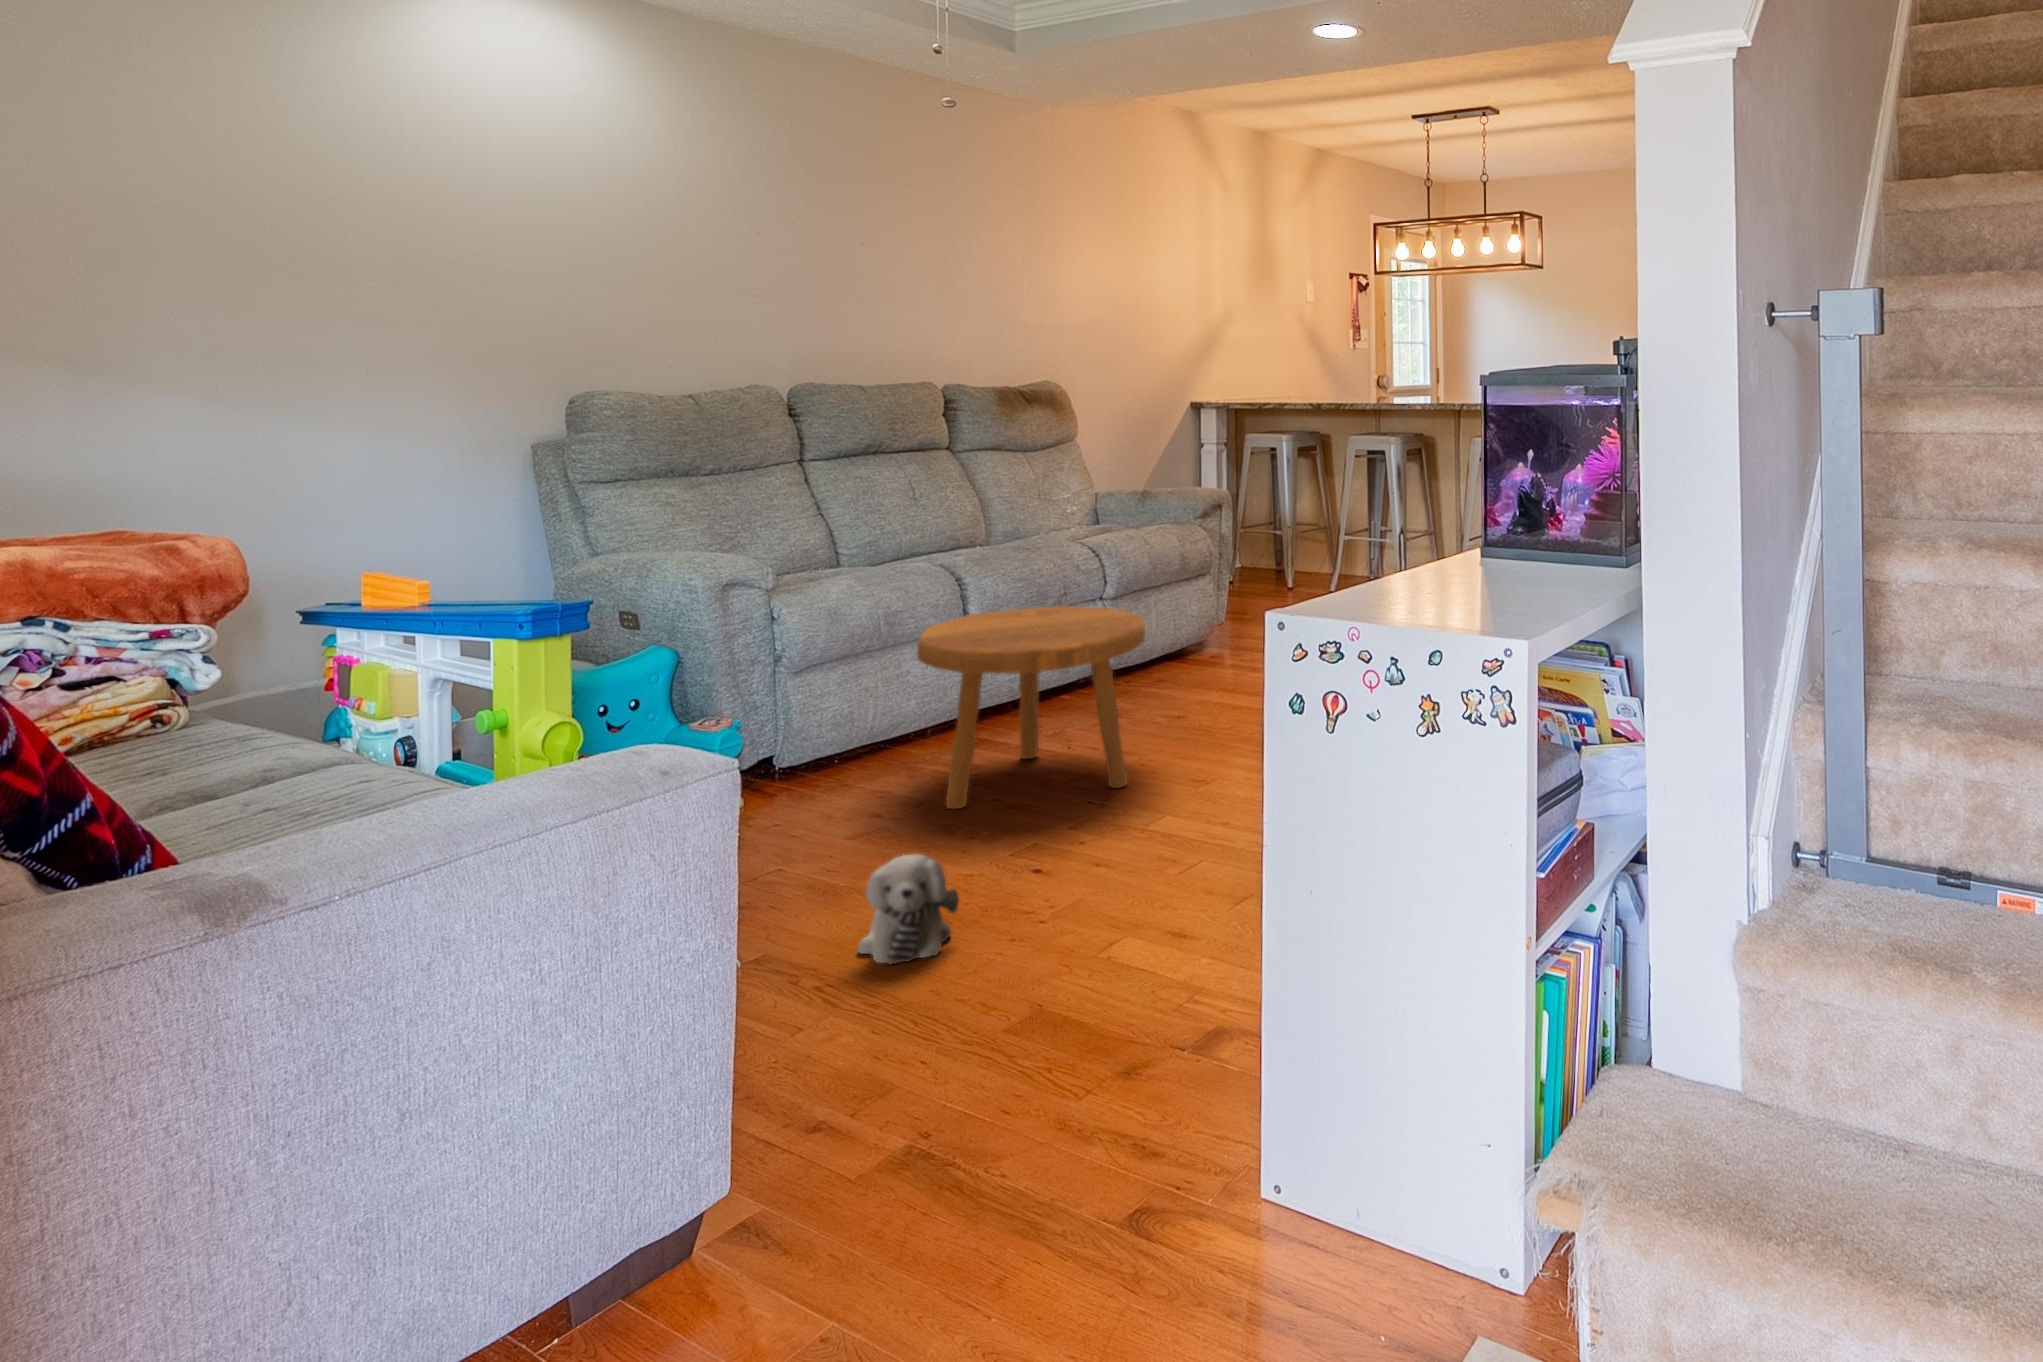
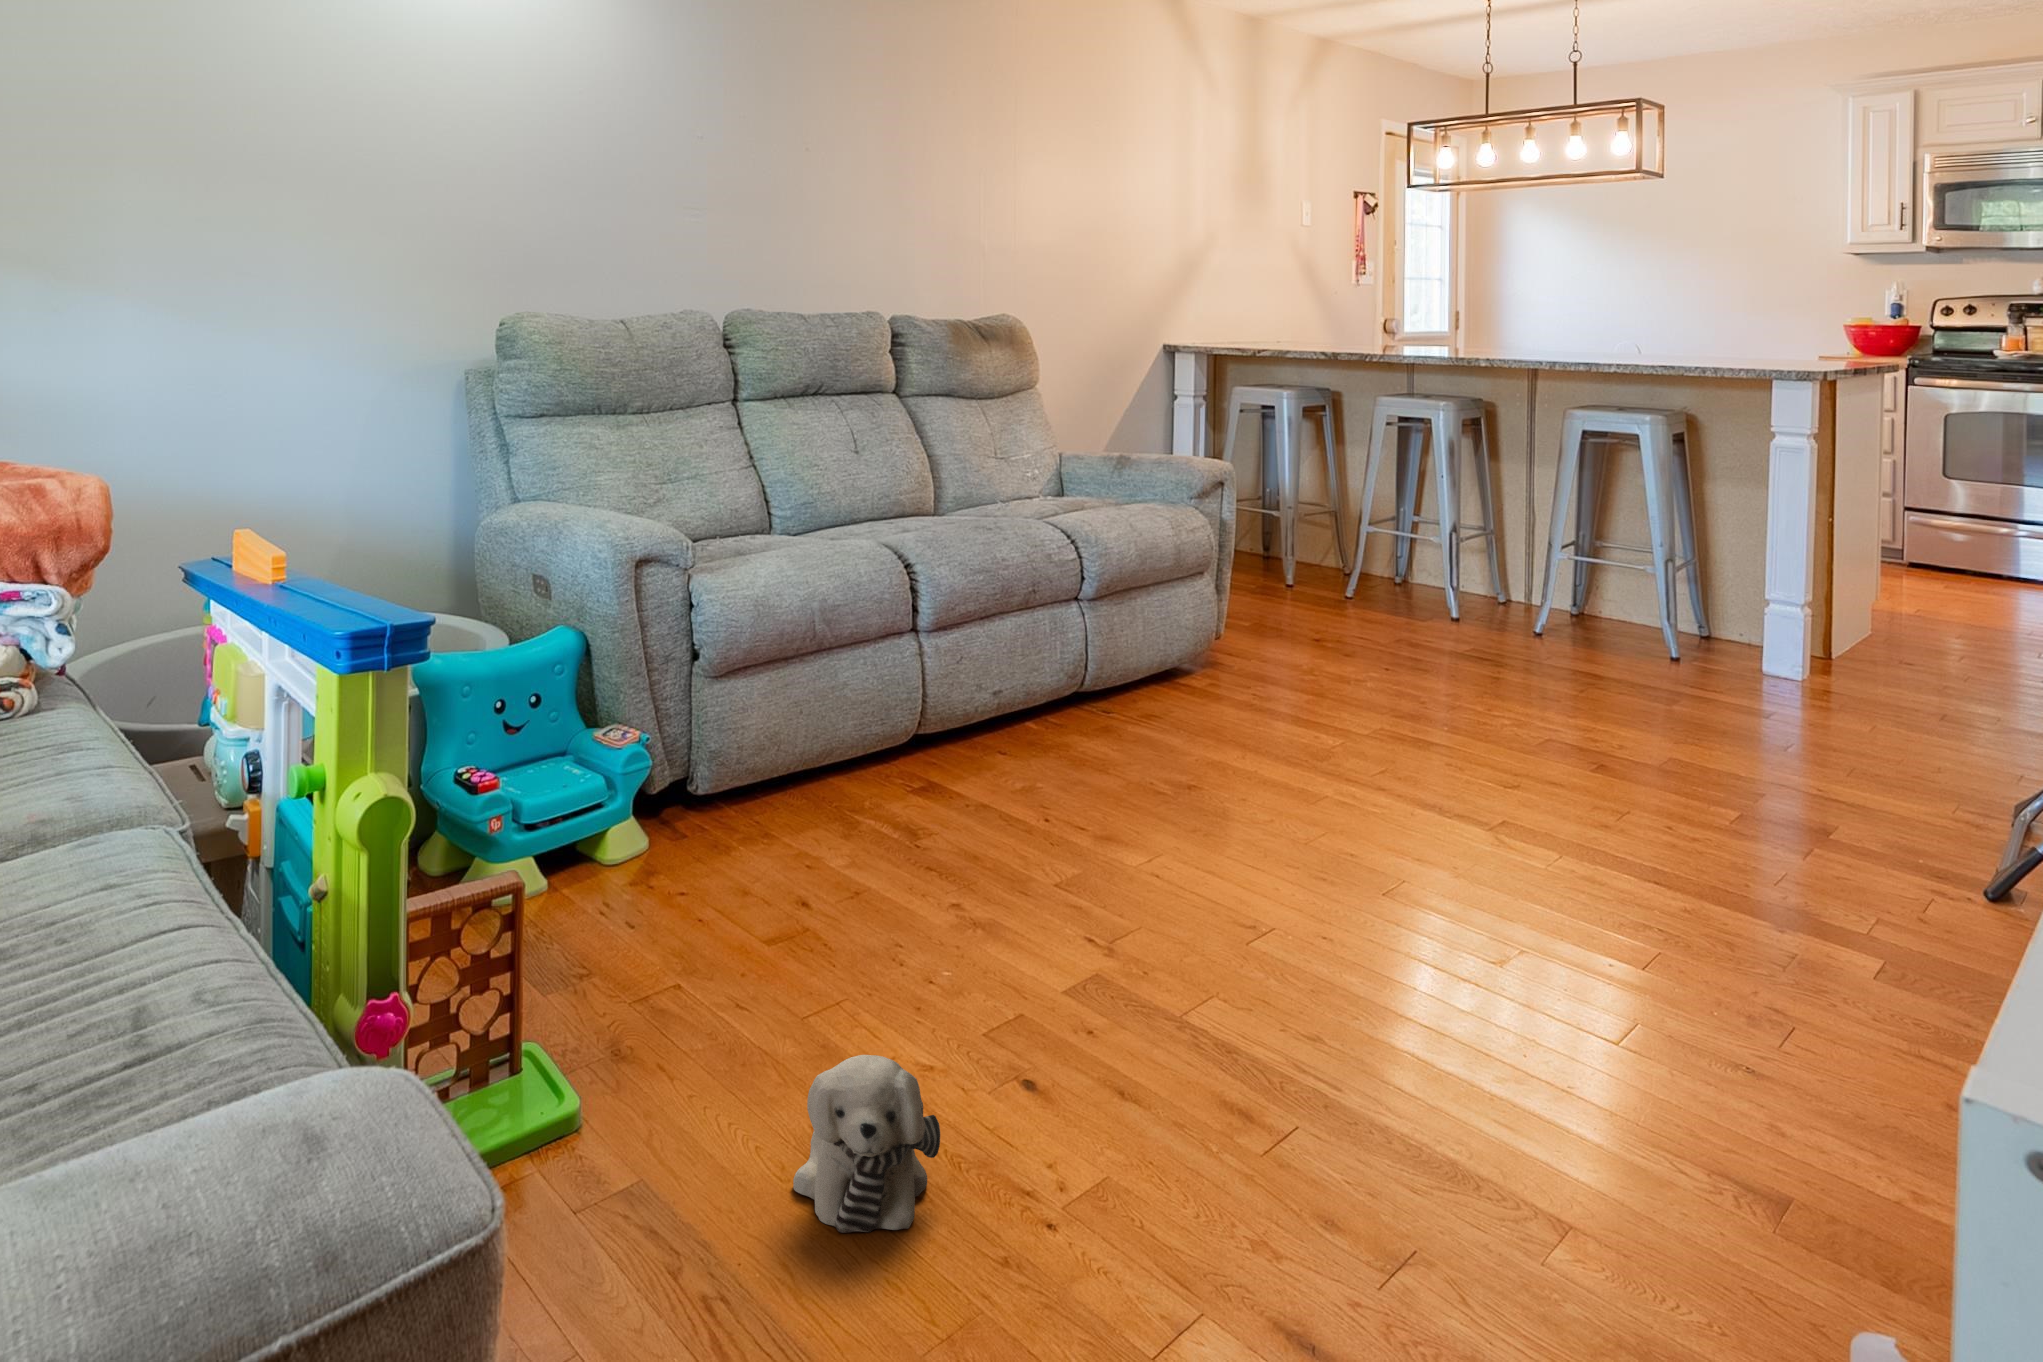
footstool: present [917,606,1145,809] -> none [866,623,1174,907]

